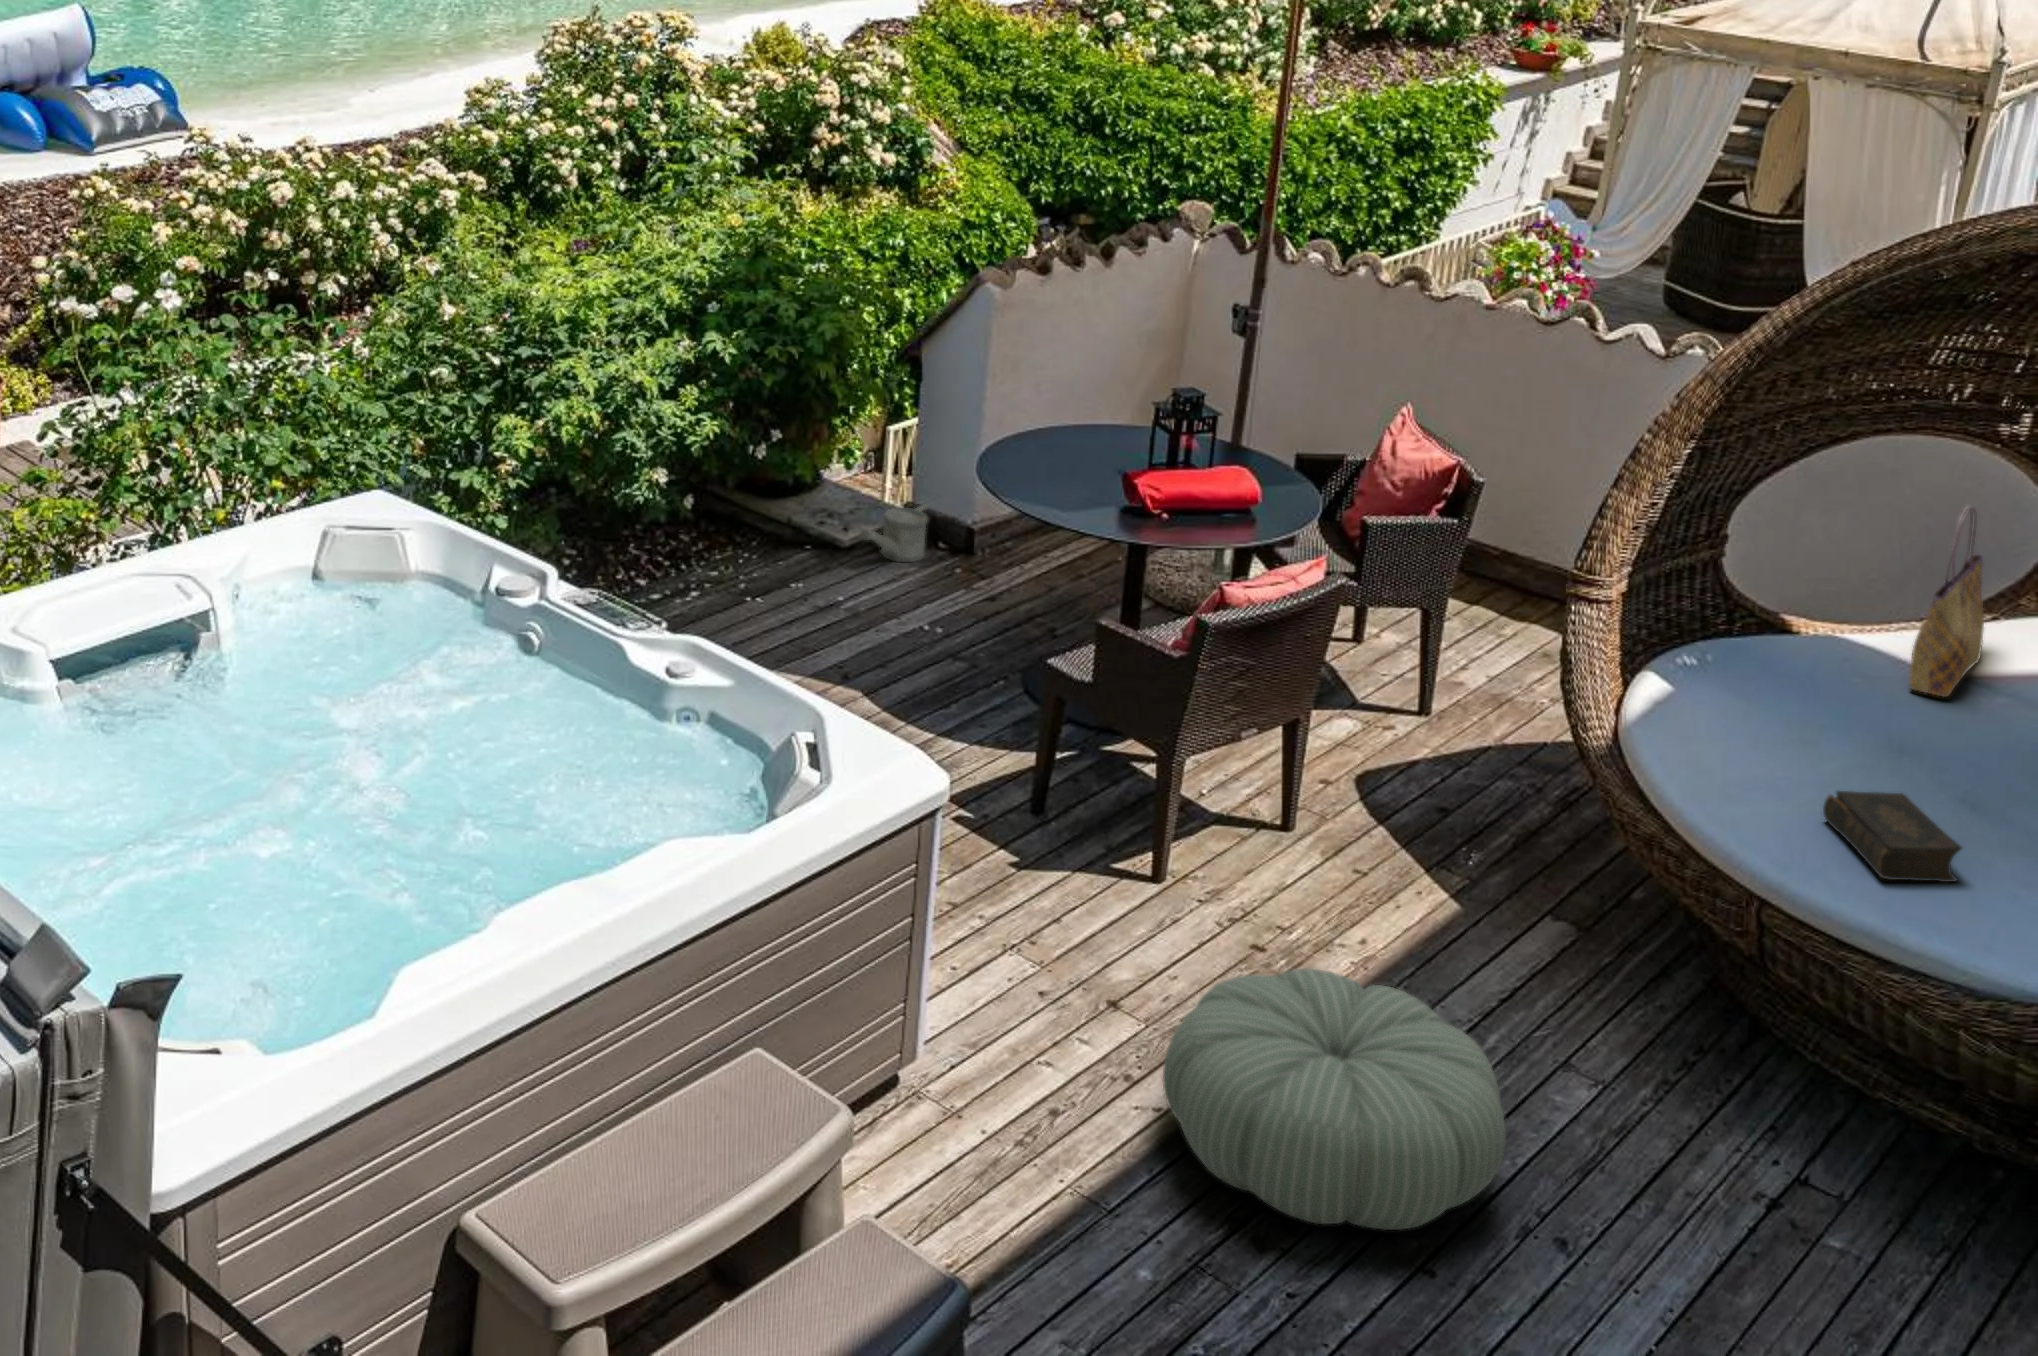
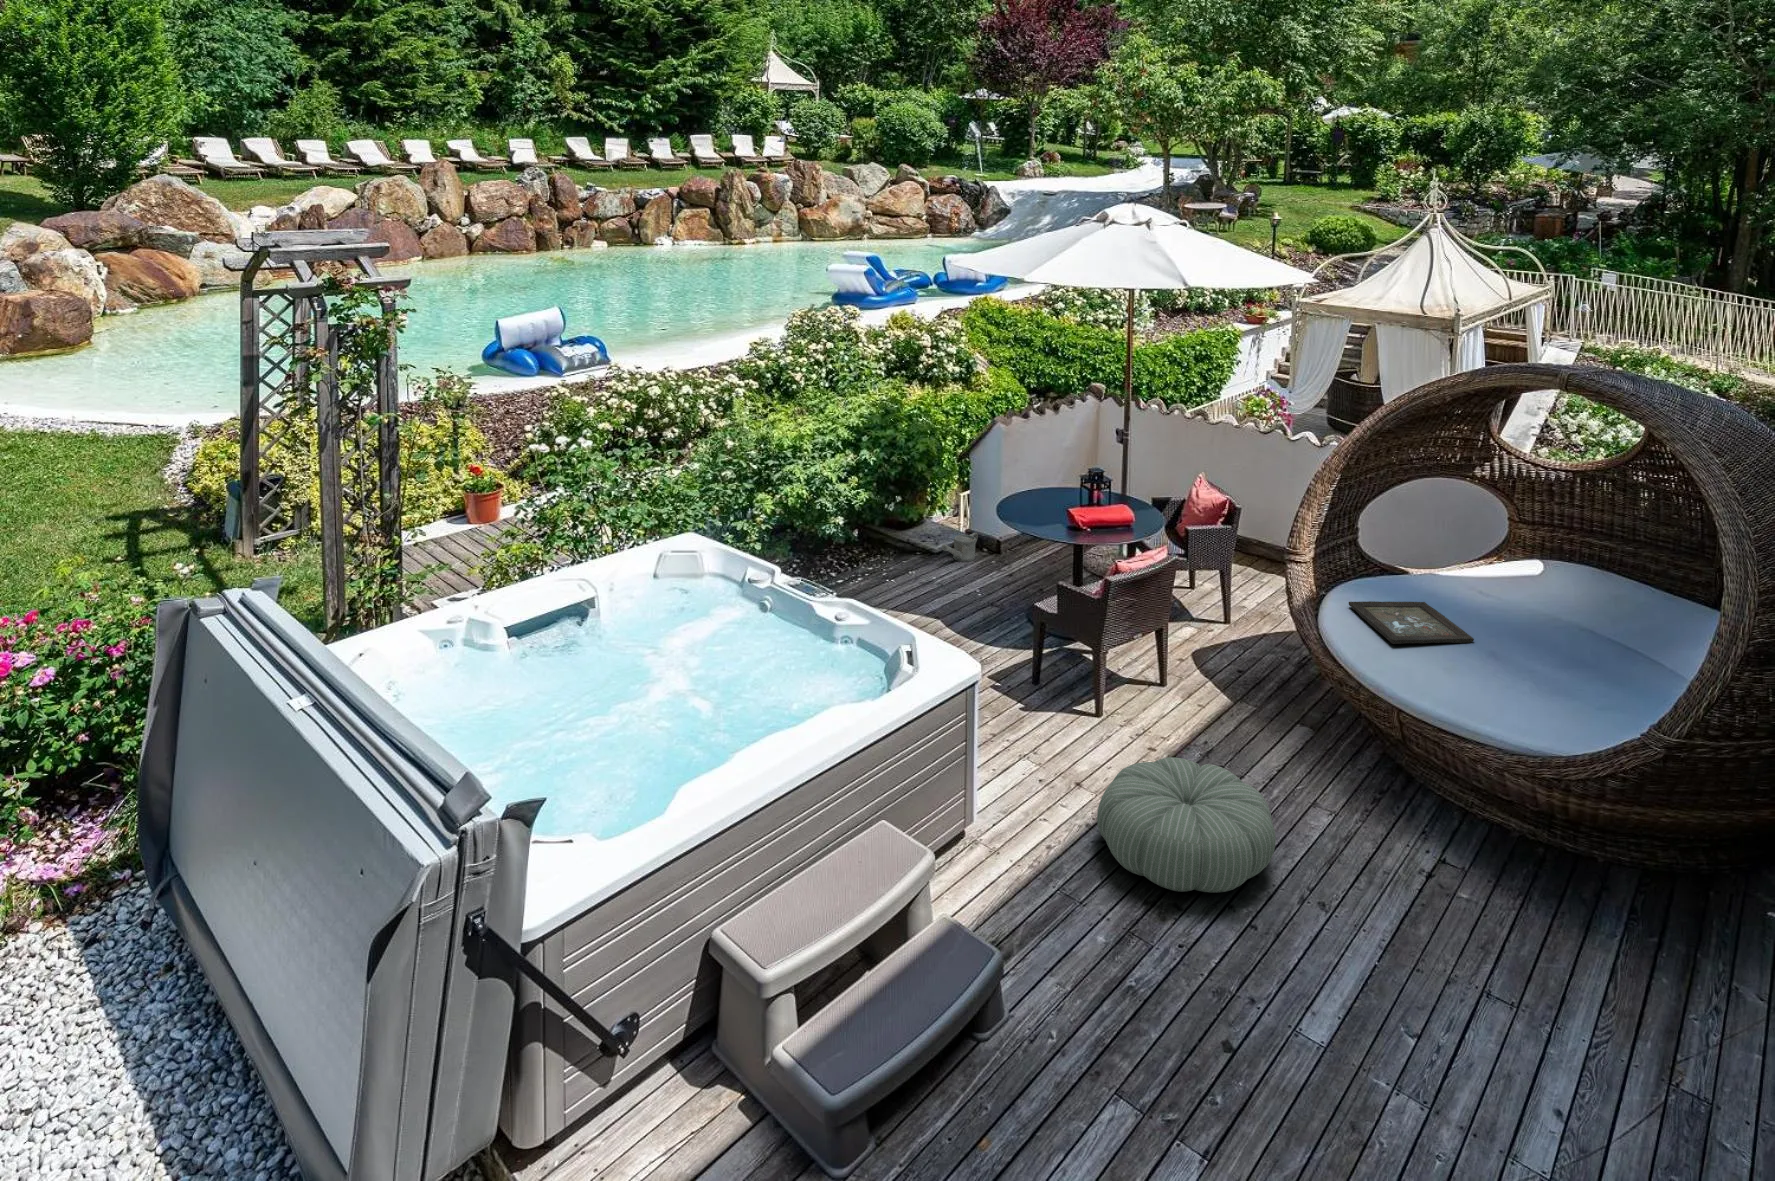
tote bag: present [1909,506,1984,696] -> none [1466,506,1501,603]
tray: none [1670,681,1917,774] -> present [1349,601,1474,644]
book: present [1823,791,1962,882] -> none [1430,653,1503,697]

